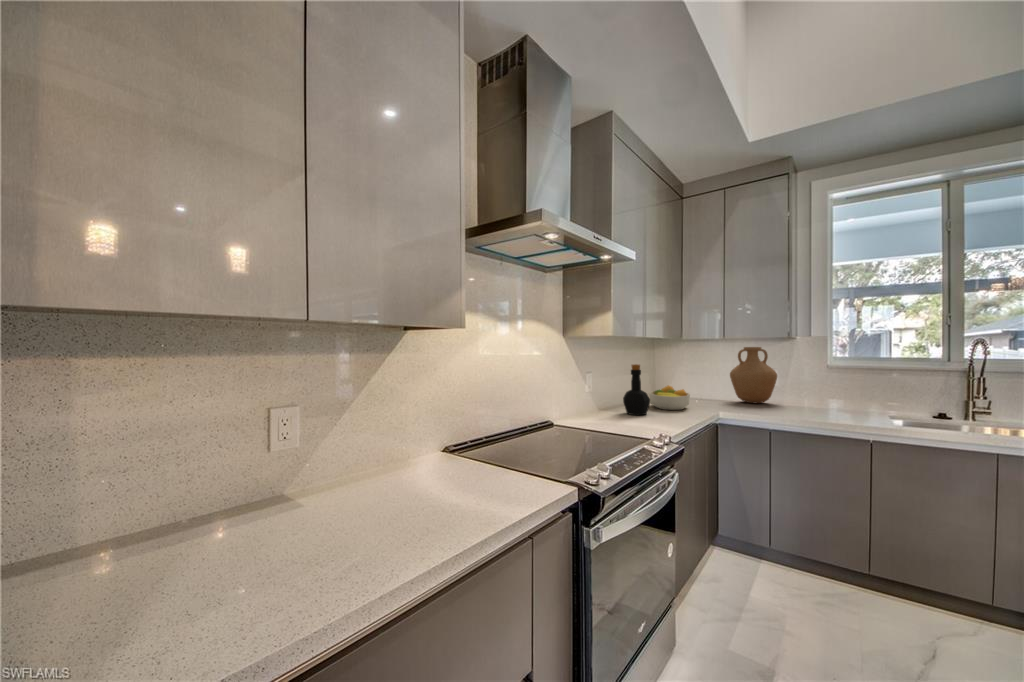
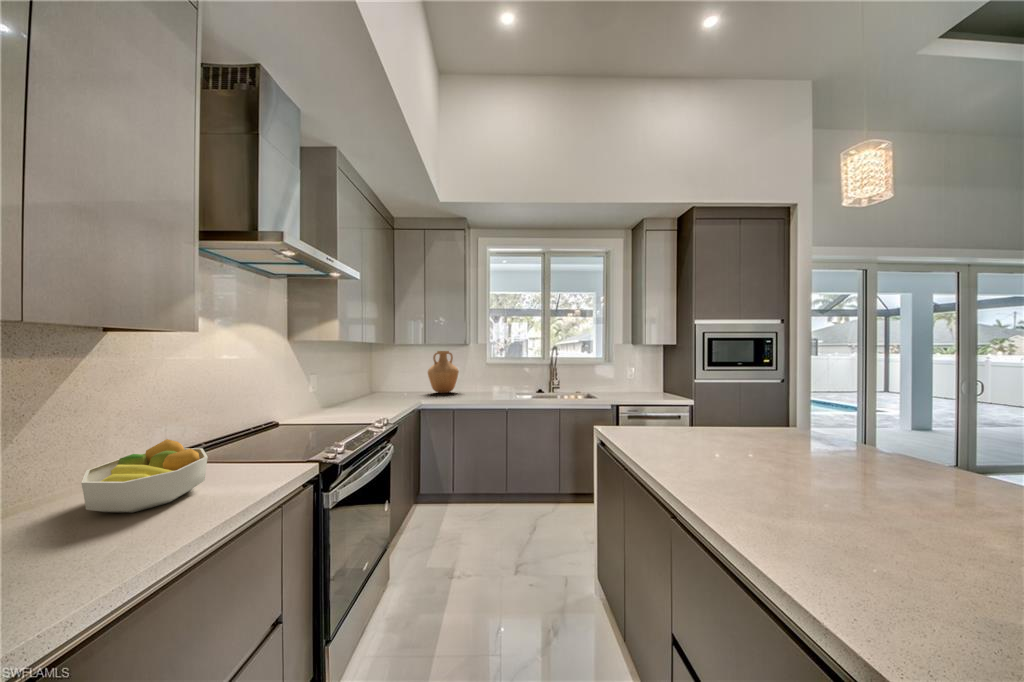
bottle: present [623,364,650,415] -> none [343,366,367,410]
fruit bowl: present [649,385,690,410] -> present [81,439,208,513]

